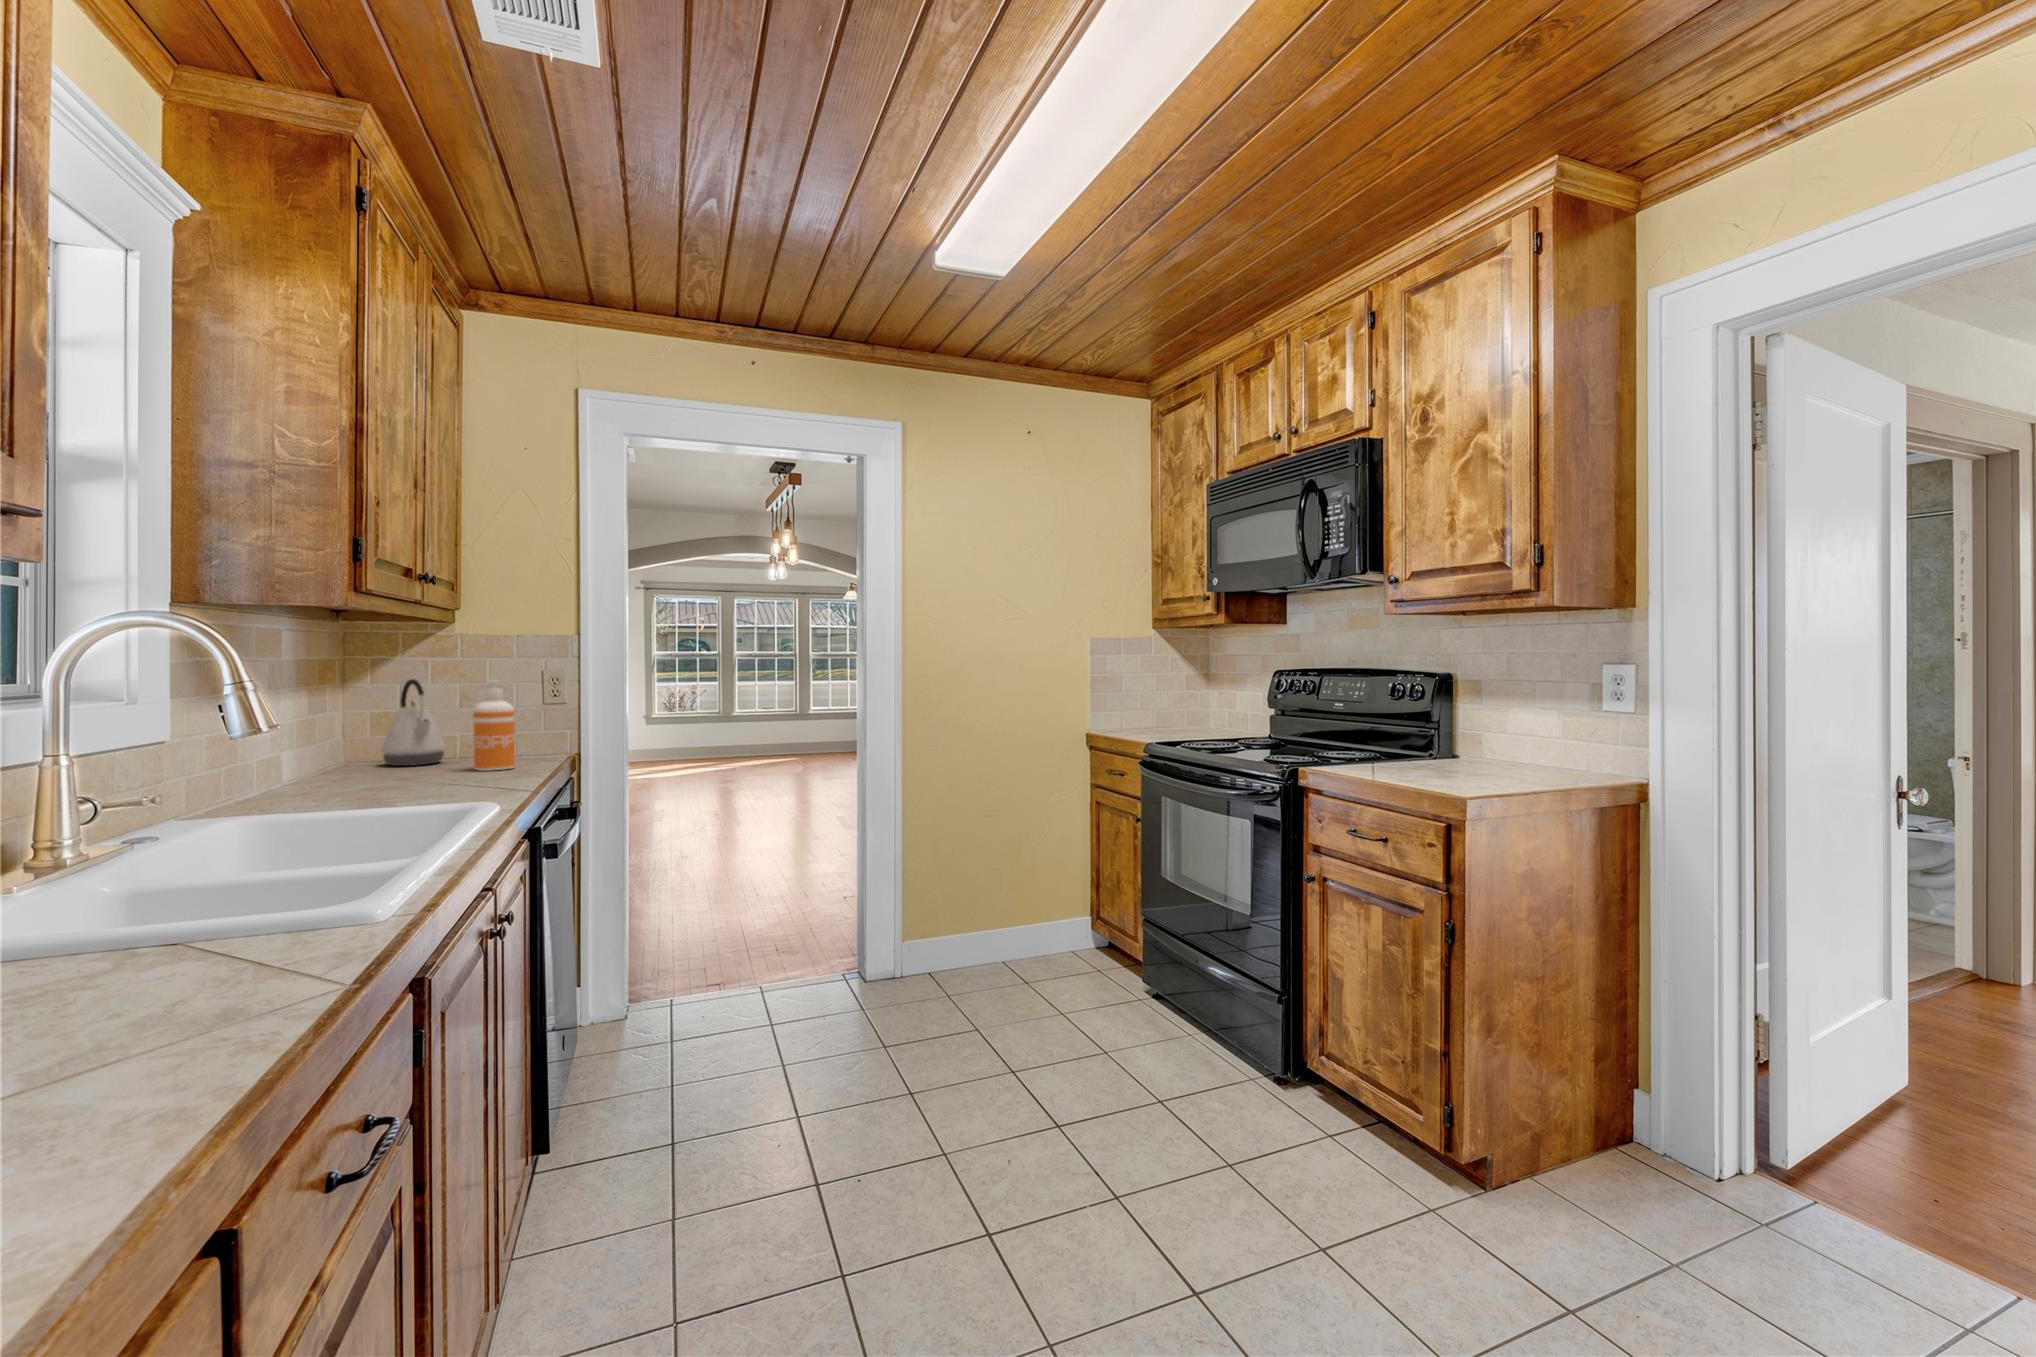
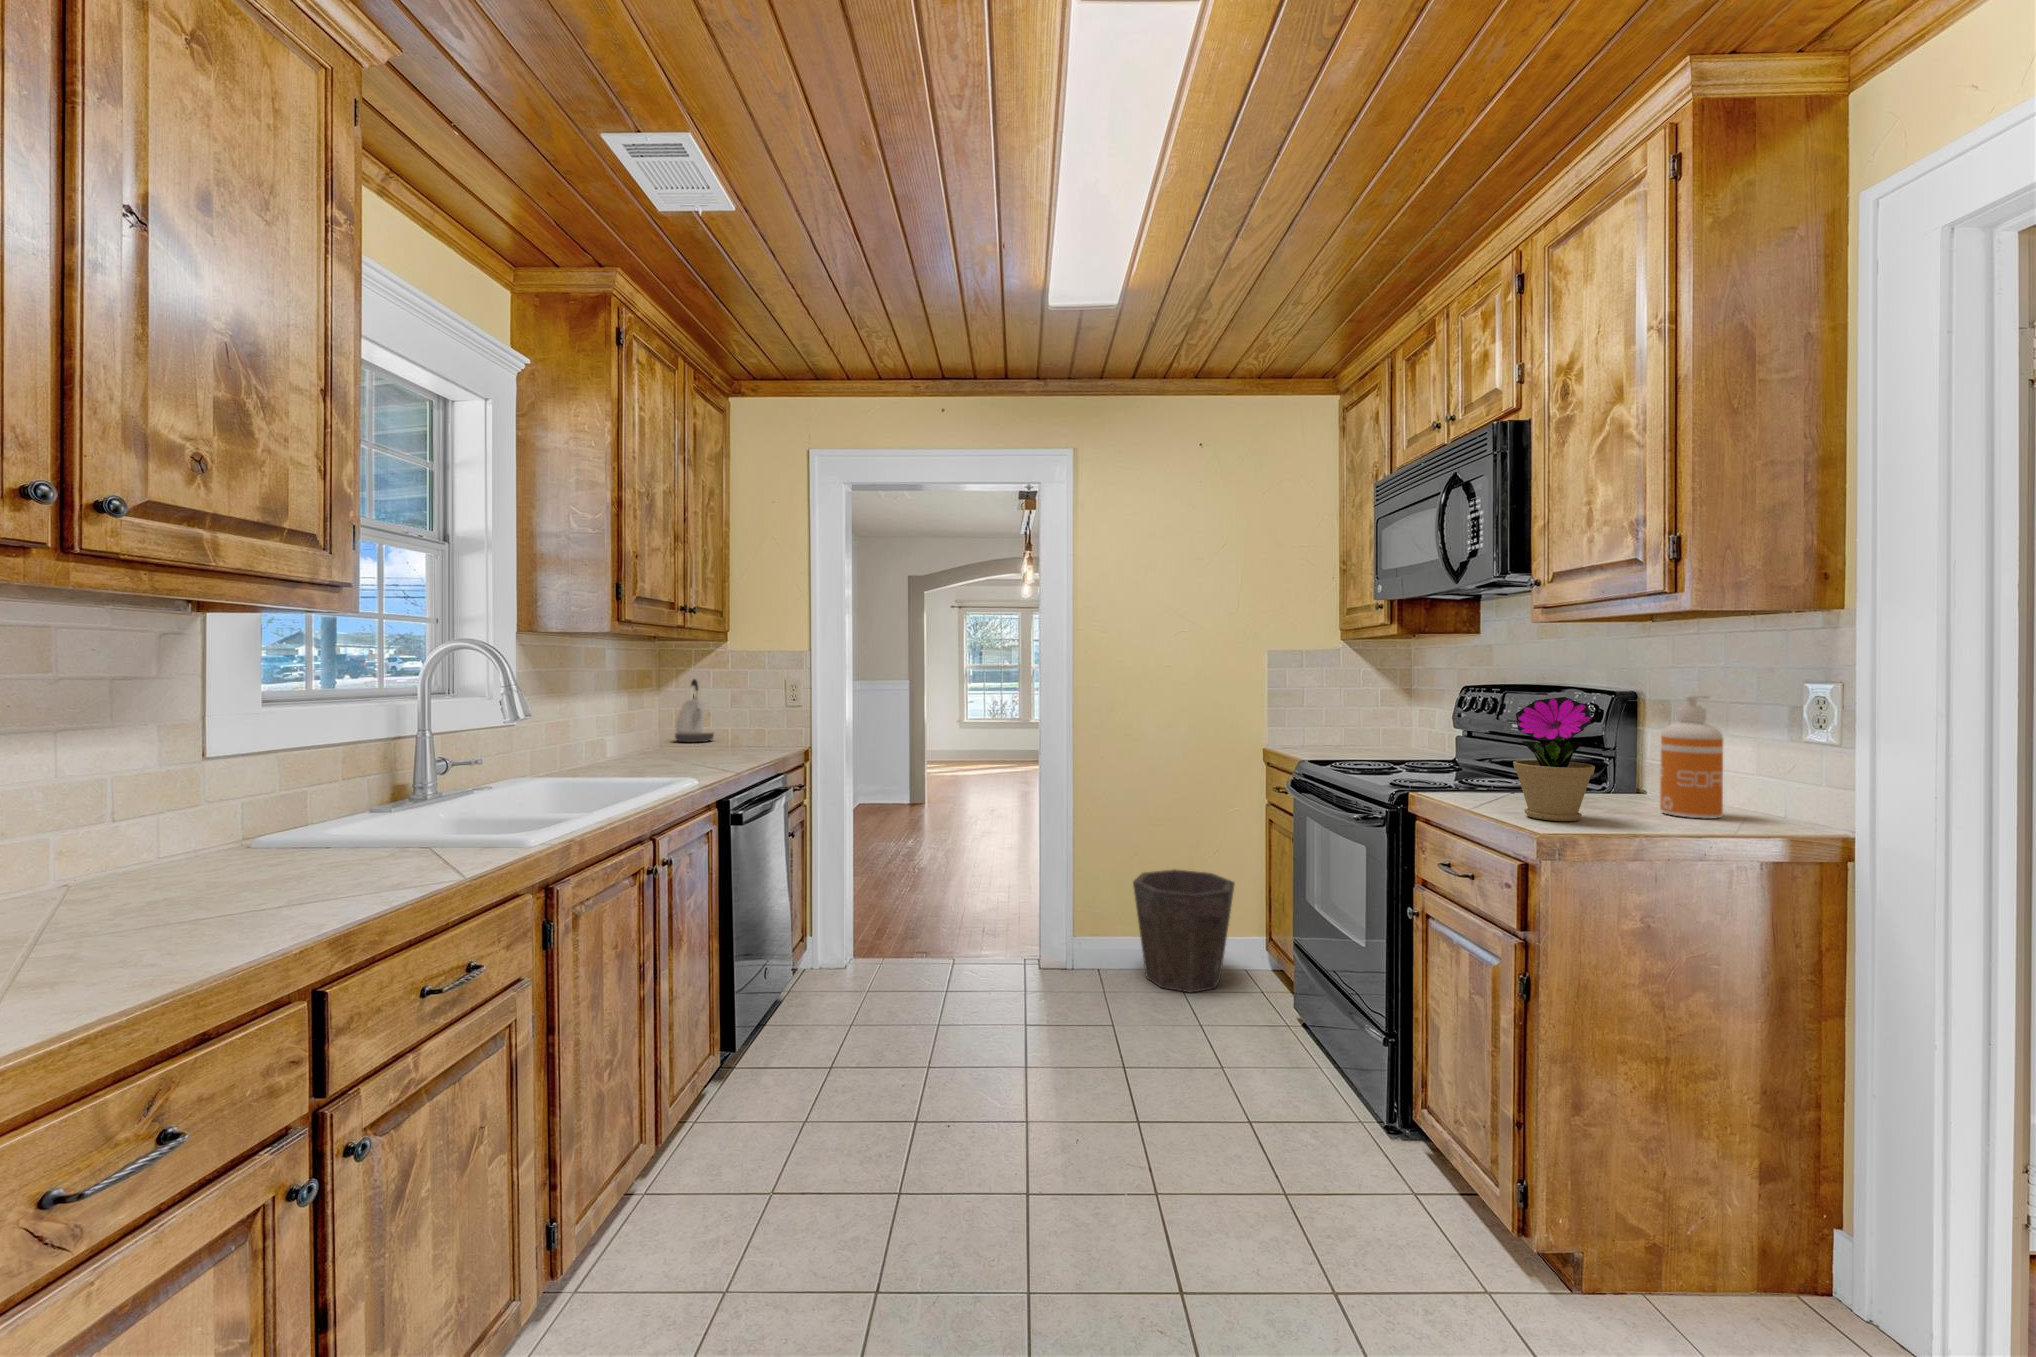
soap dispenser: present [473,680,515,771] -> present [1660,695,1723,819]
flower pot: none [1420,681,1487,787] -> present [1513,697,1595,821]
waste bin: none [977,869,1077,994] -> present [1133,869,1235,992]

